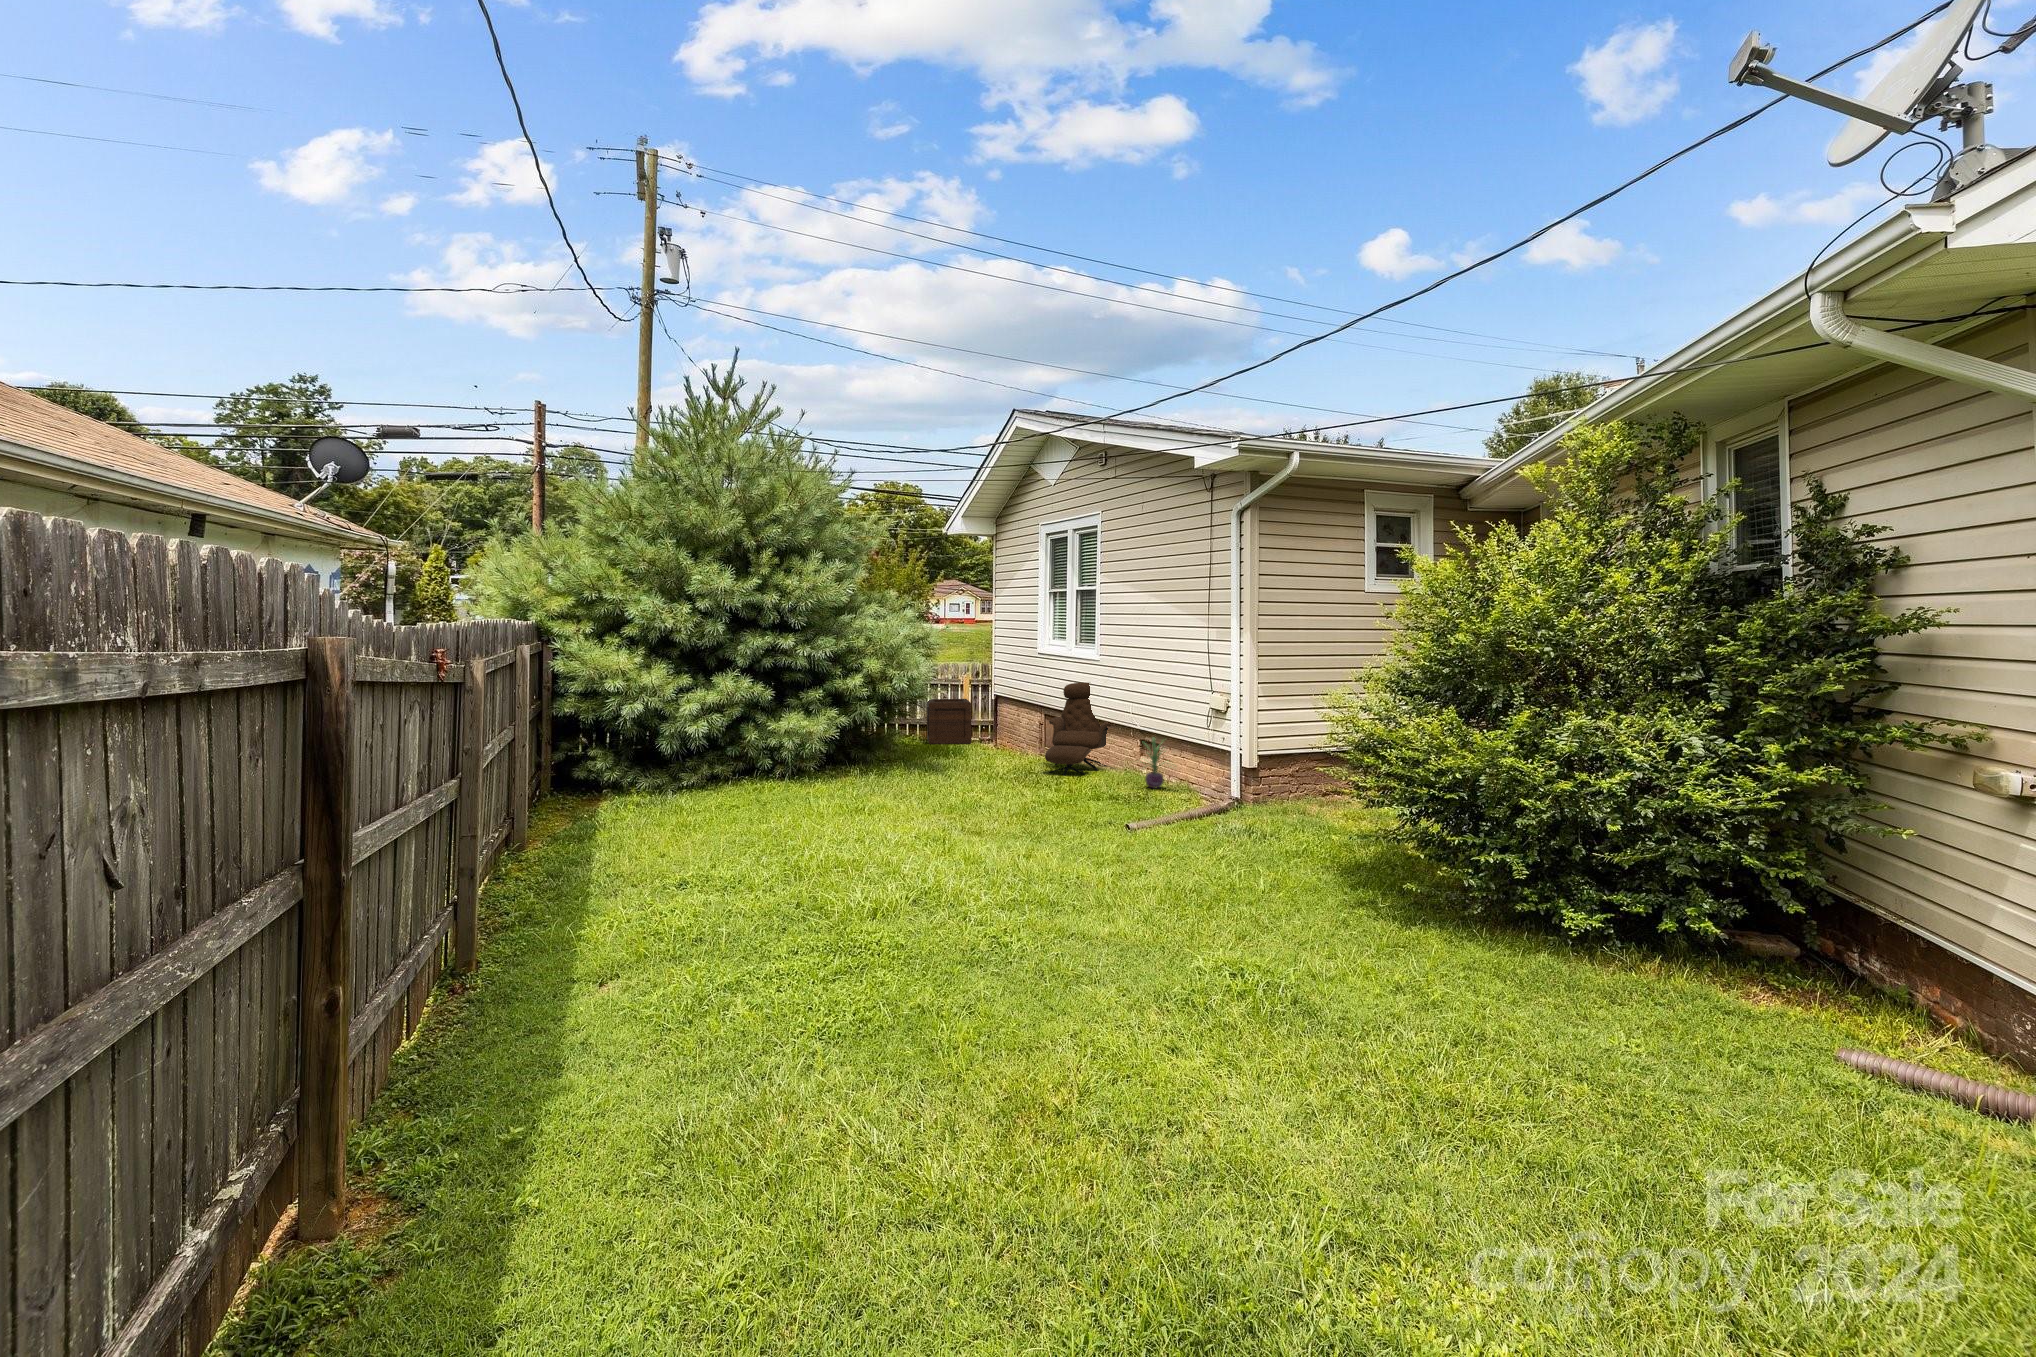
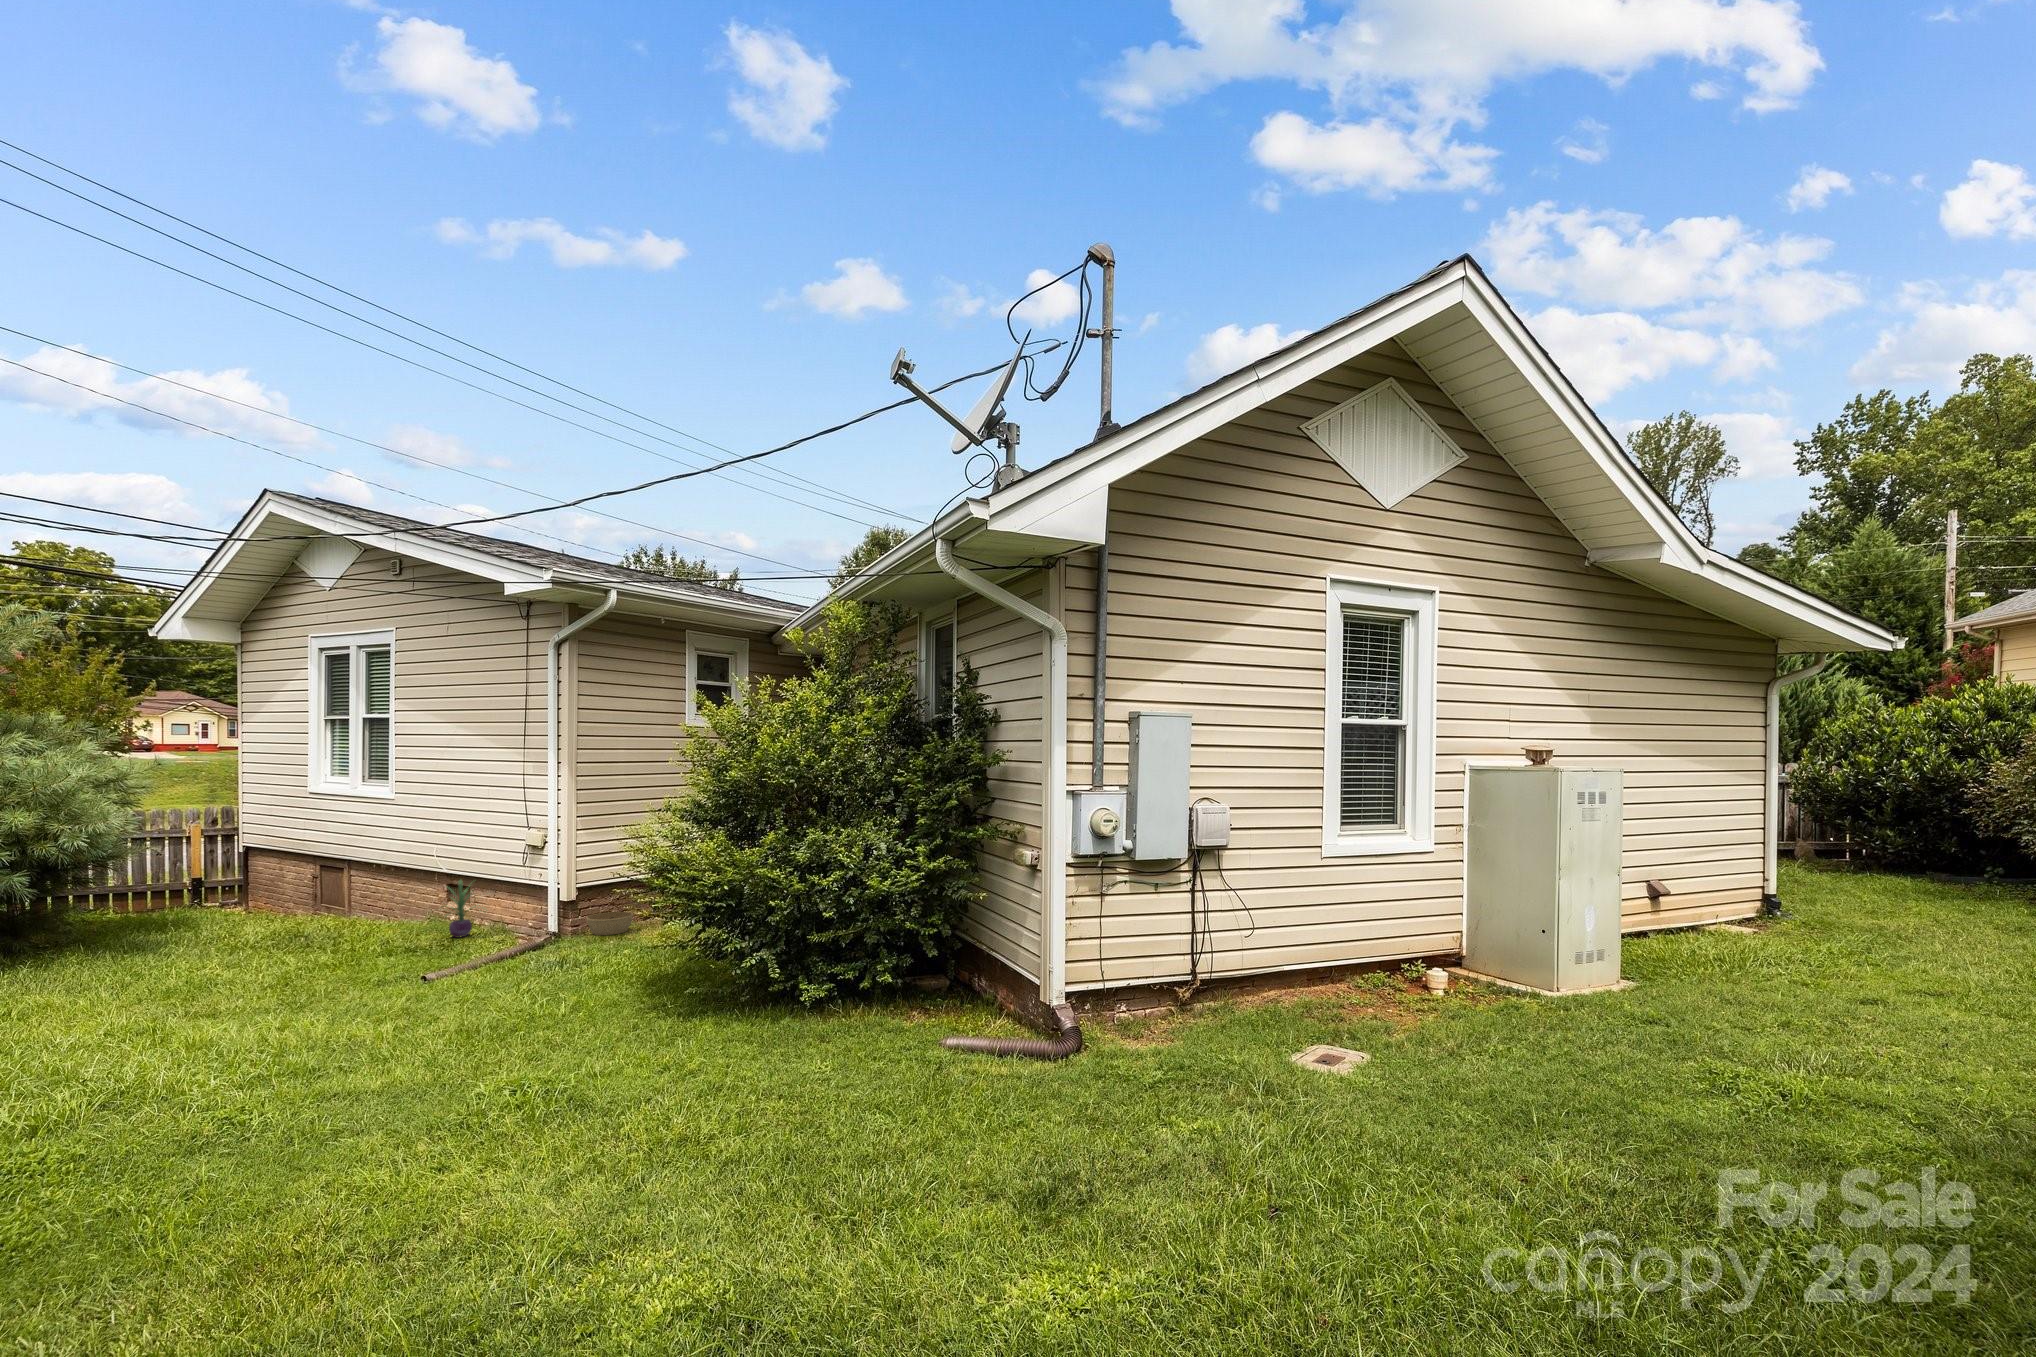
lounge chair: present [1045,682,1111,776] -> none [313,823,416,938]
wooden crate: present [927,699,971,744] -> none [119,853,200,921]
basket: none [1265,782,1310,805] -> present [586,912,633,935]

